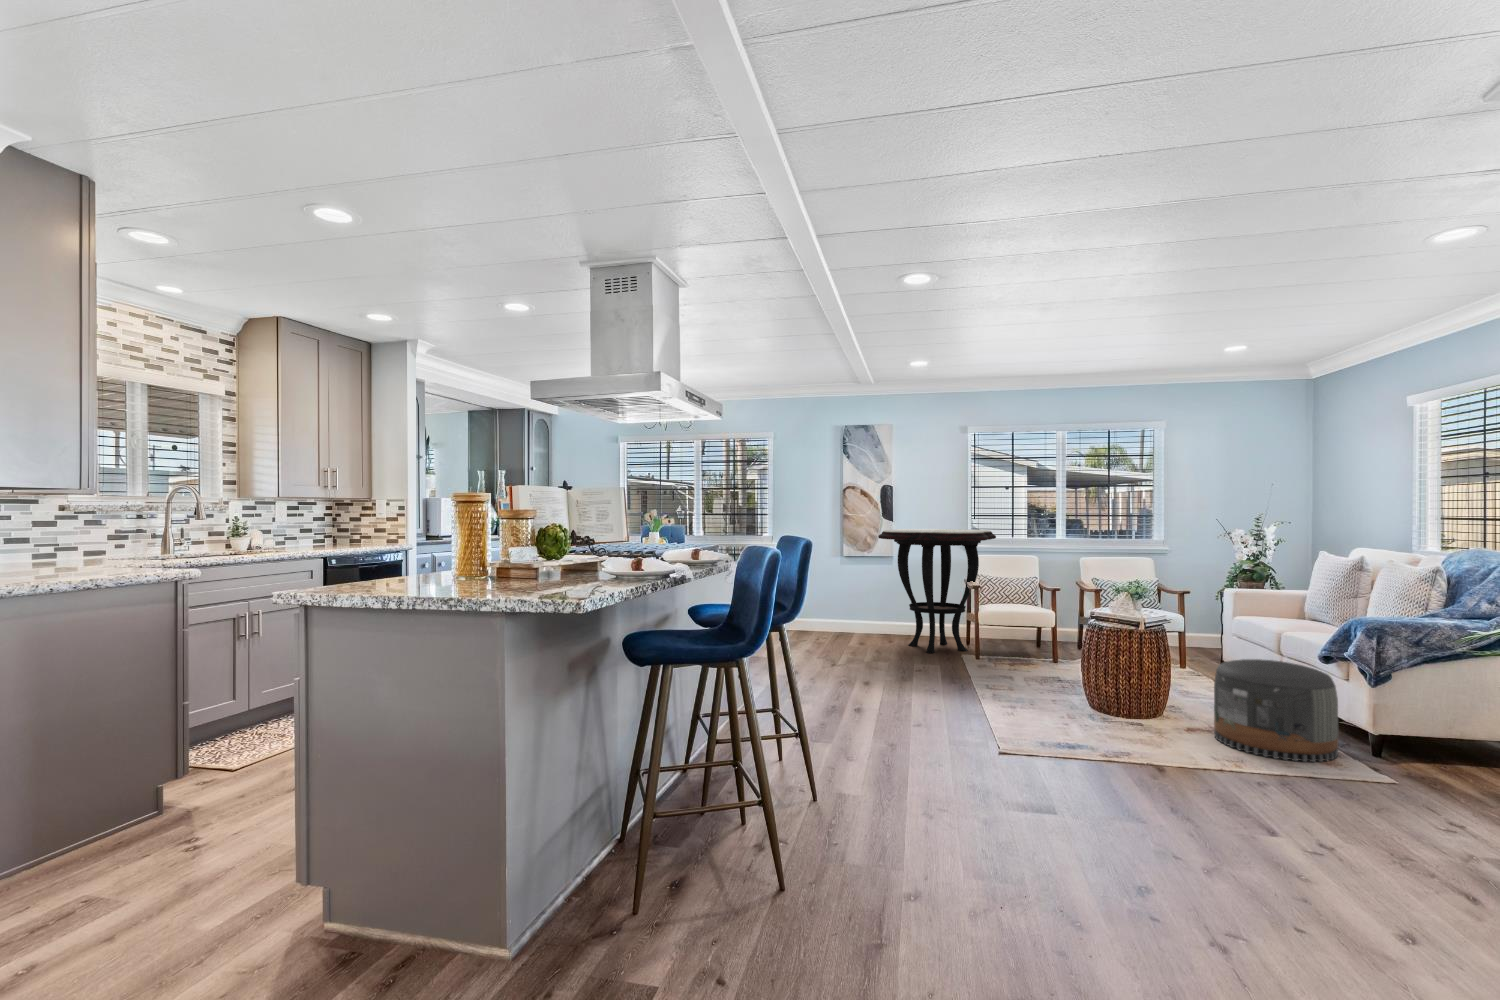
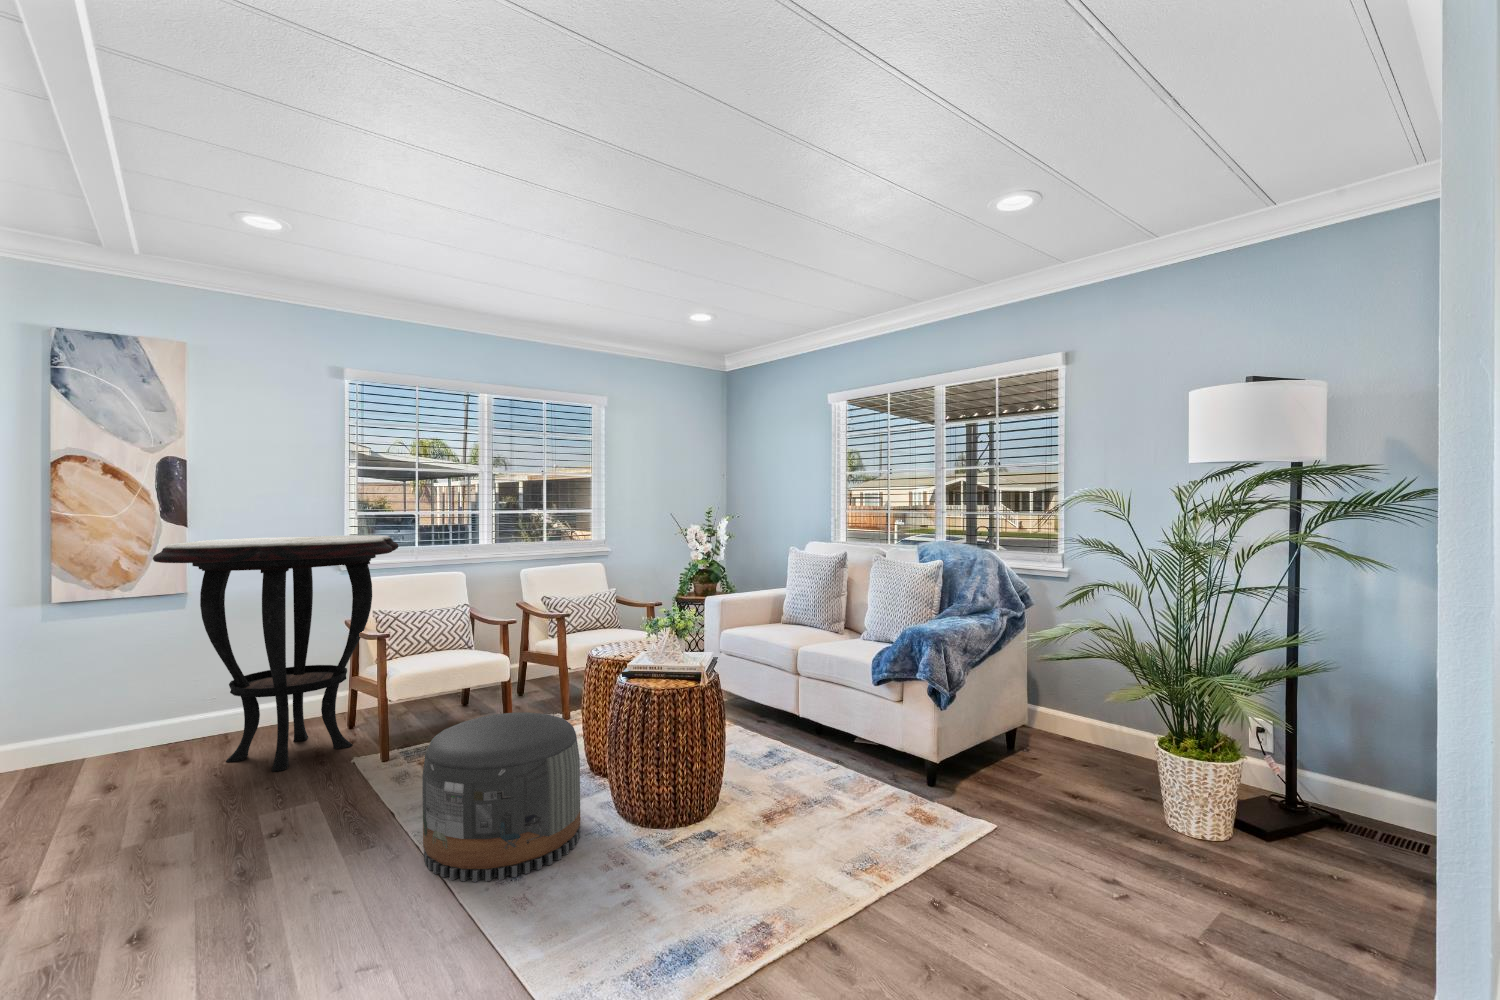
pouf: present [1214,659,1338,762] -> present [422,712,581,882]

